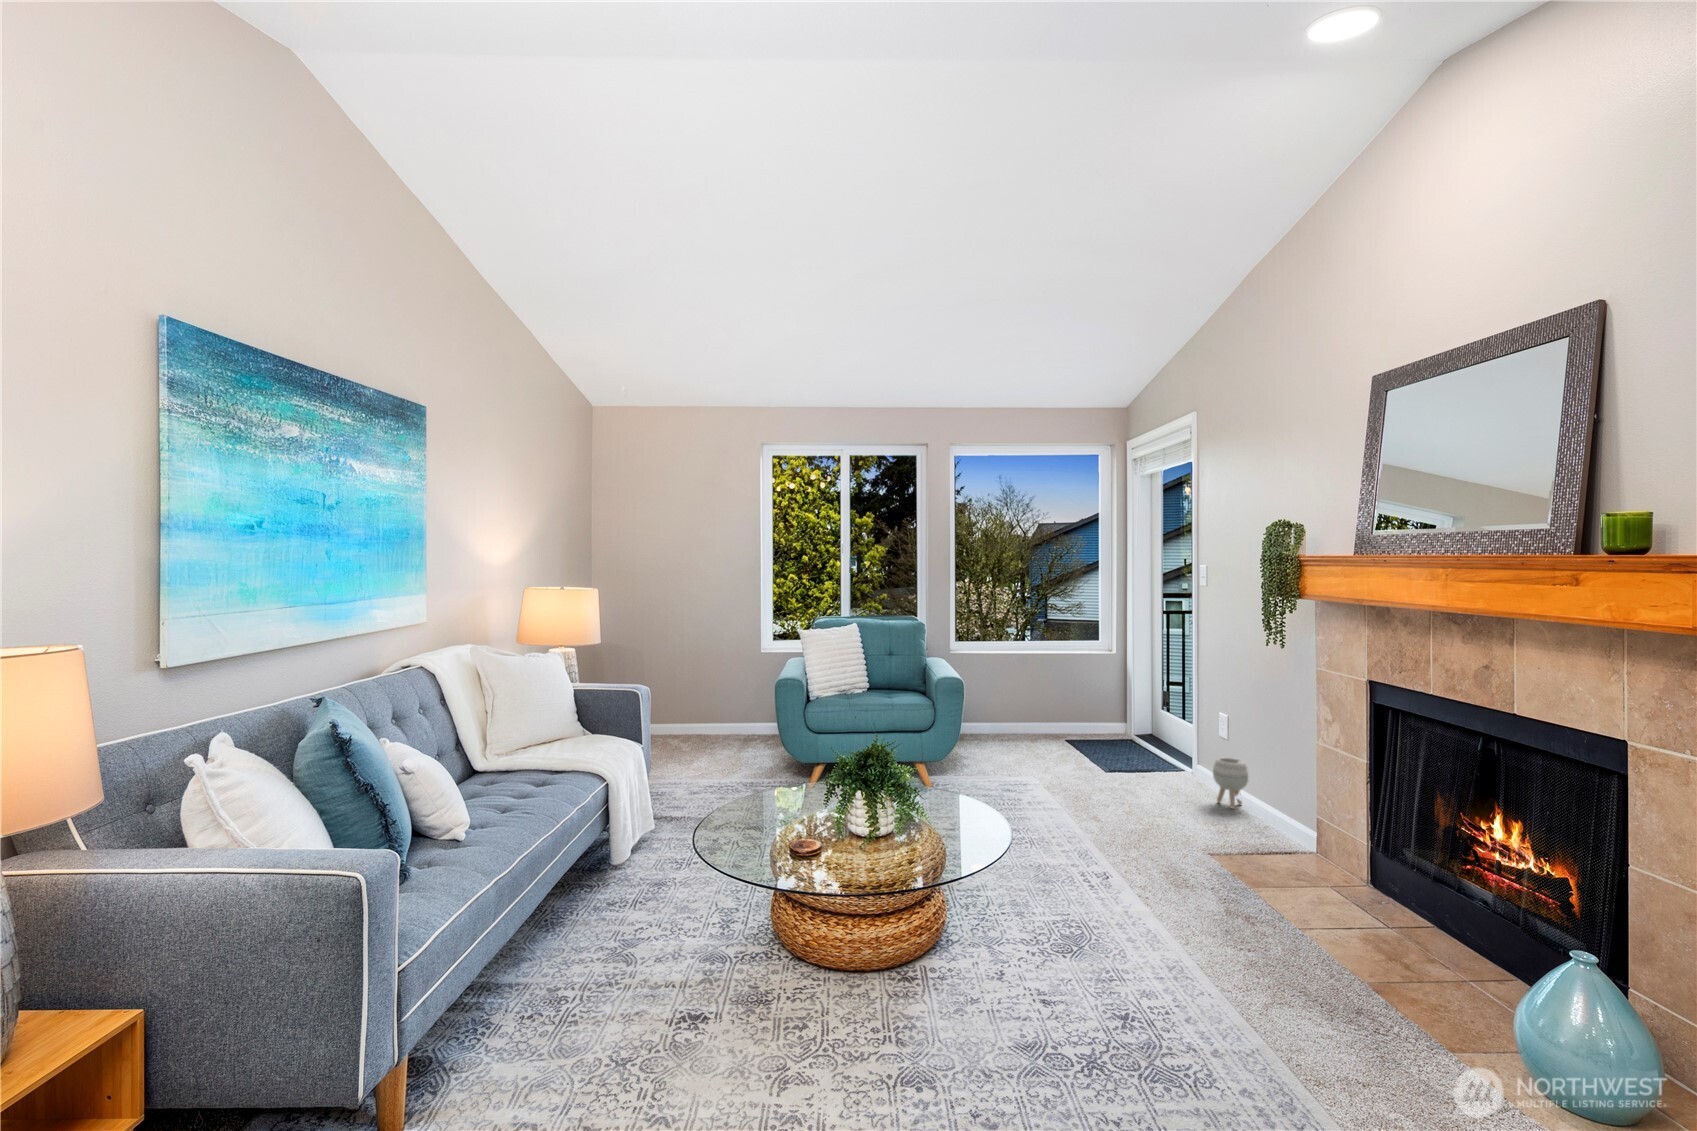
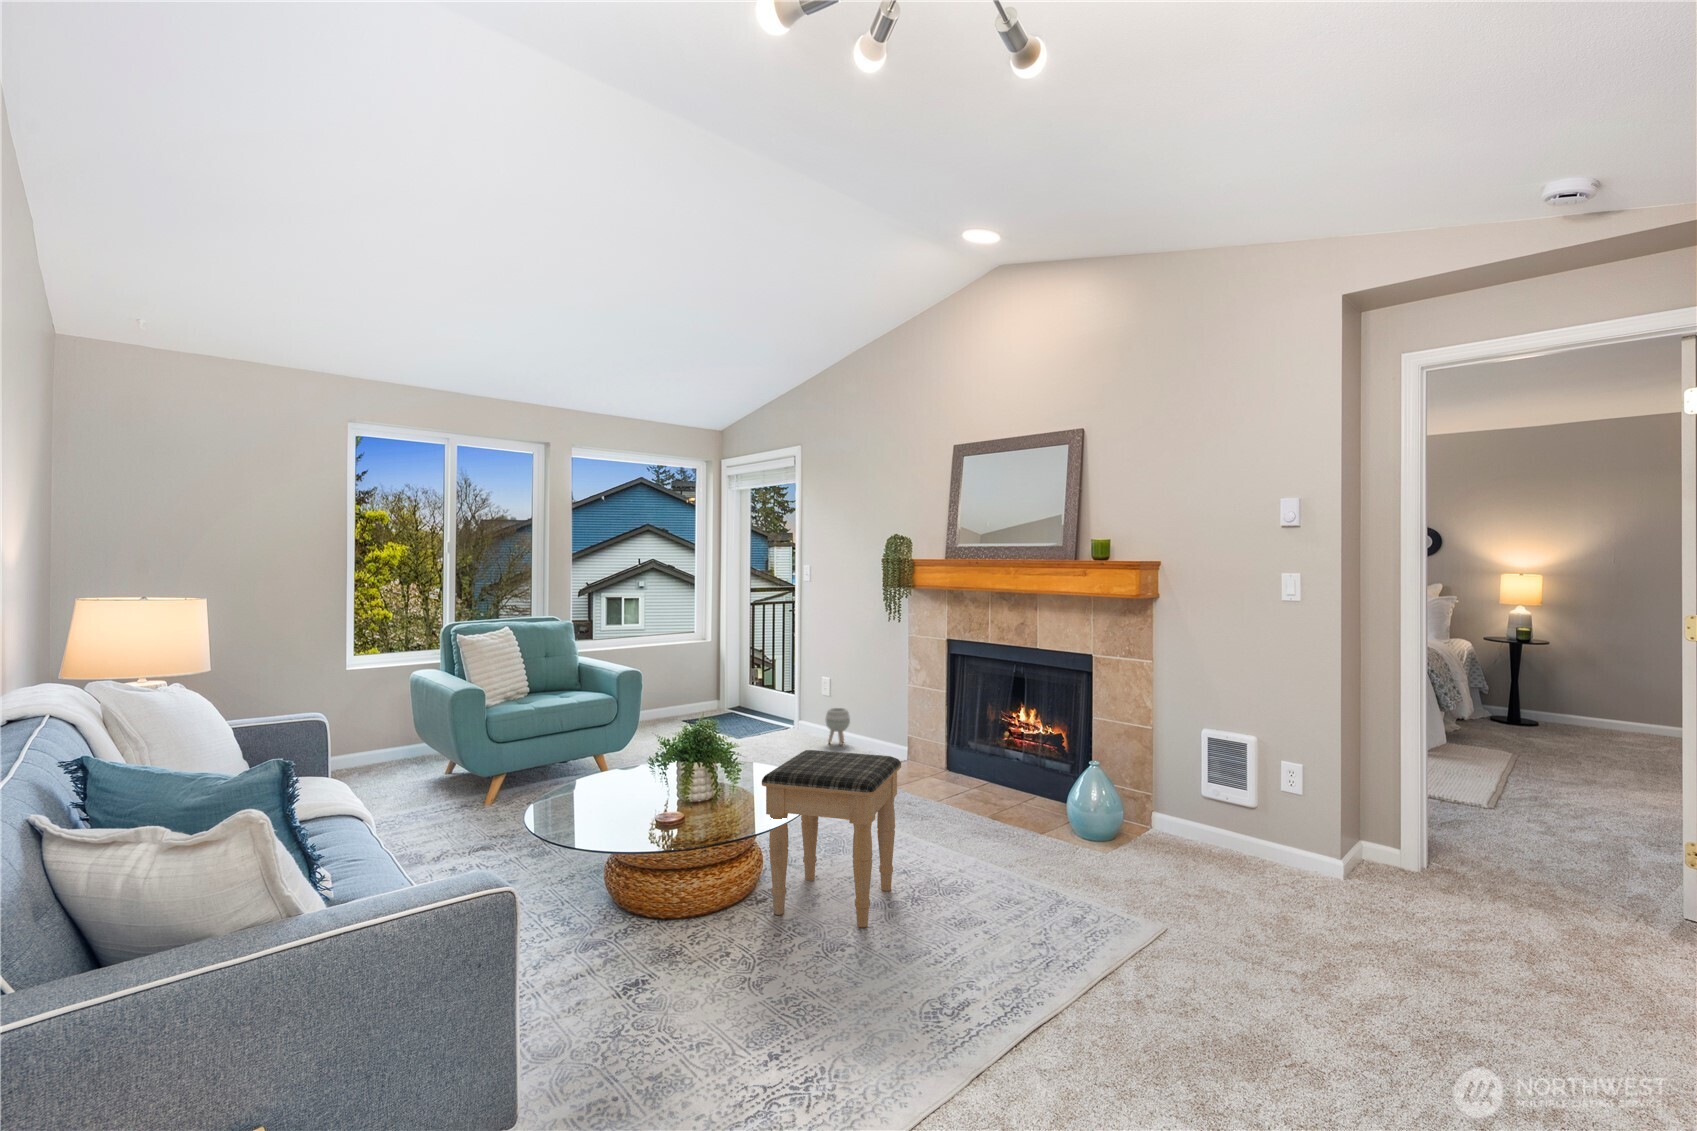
footstool: none [893,804,1104,1073] -> present [762,750,901,927]

